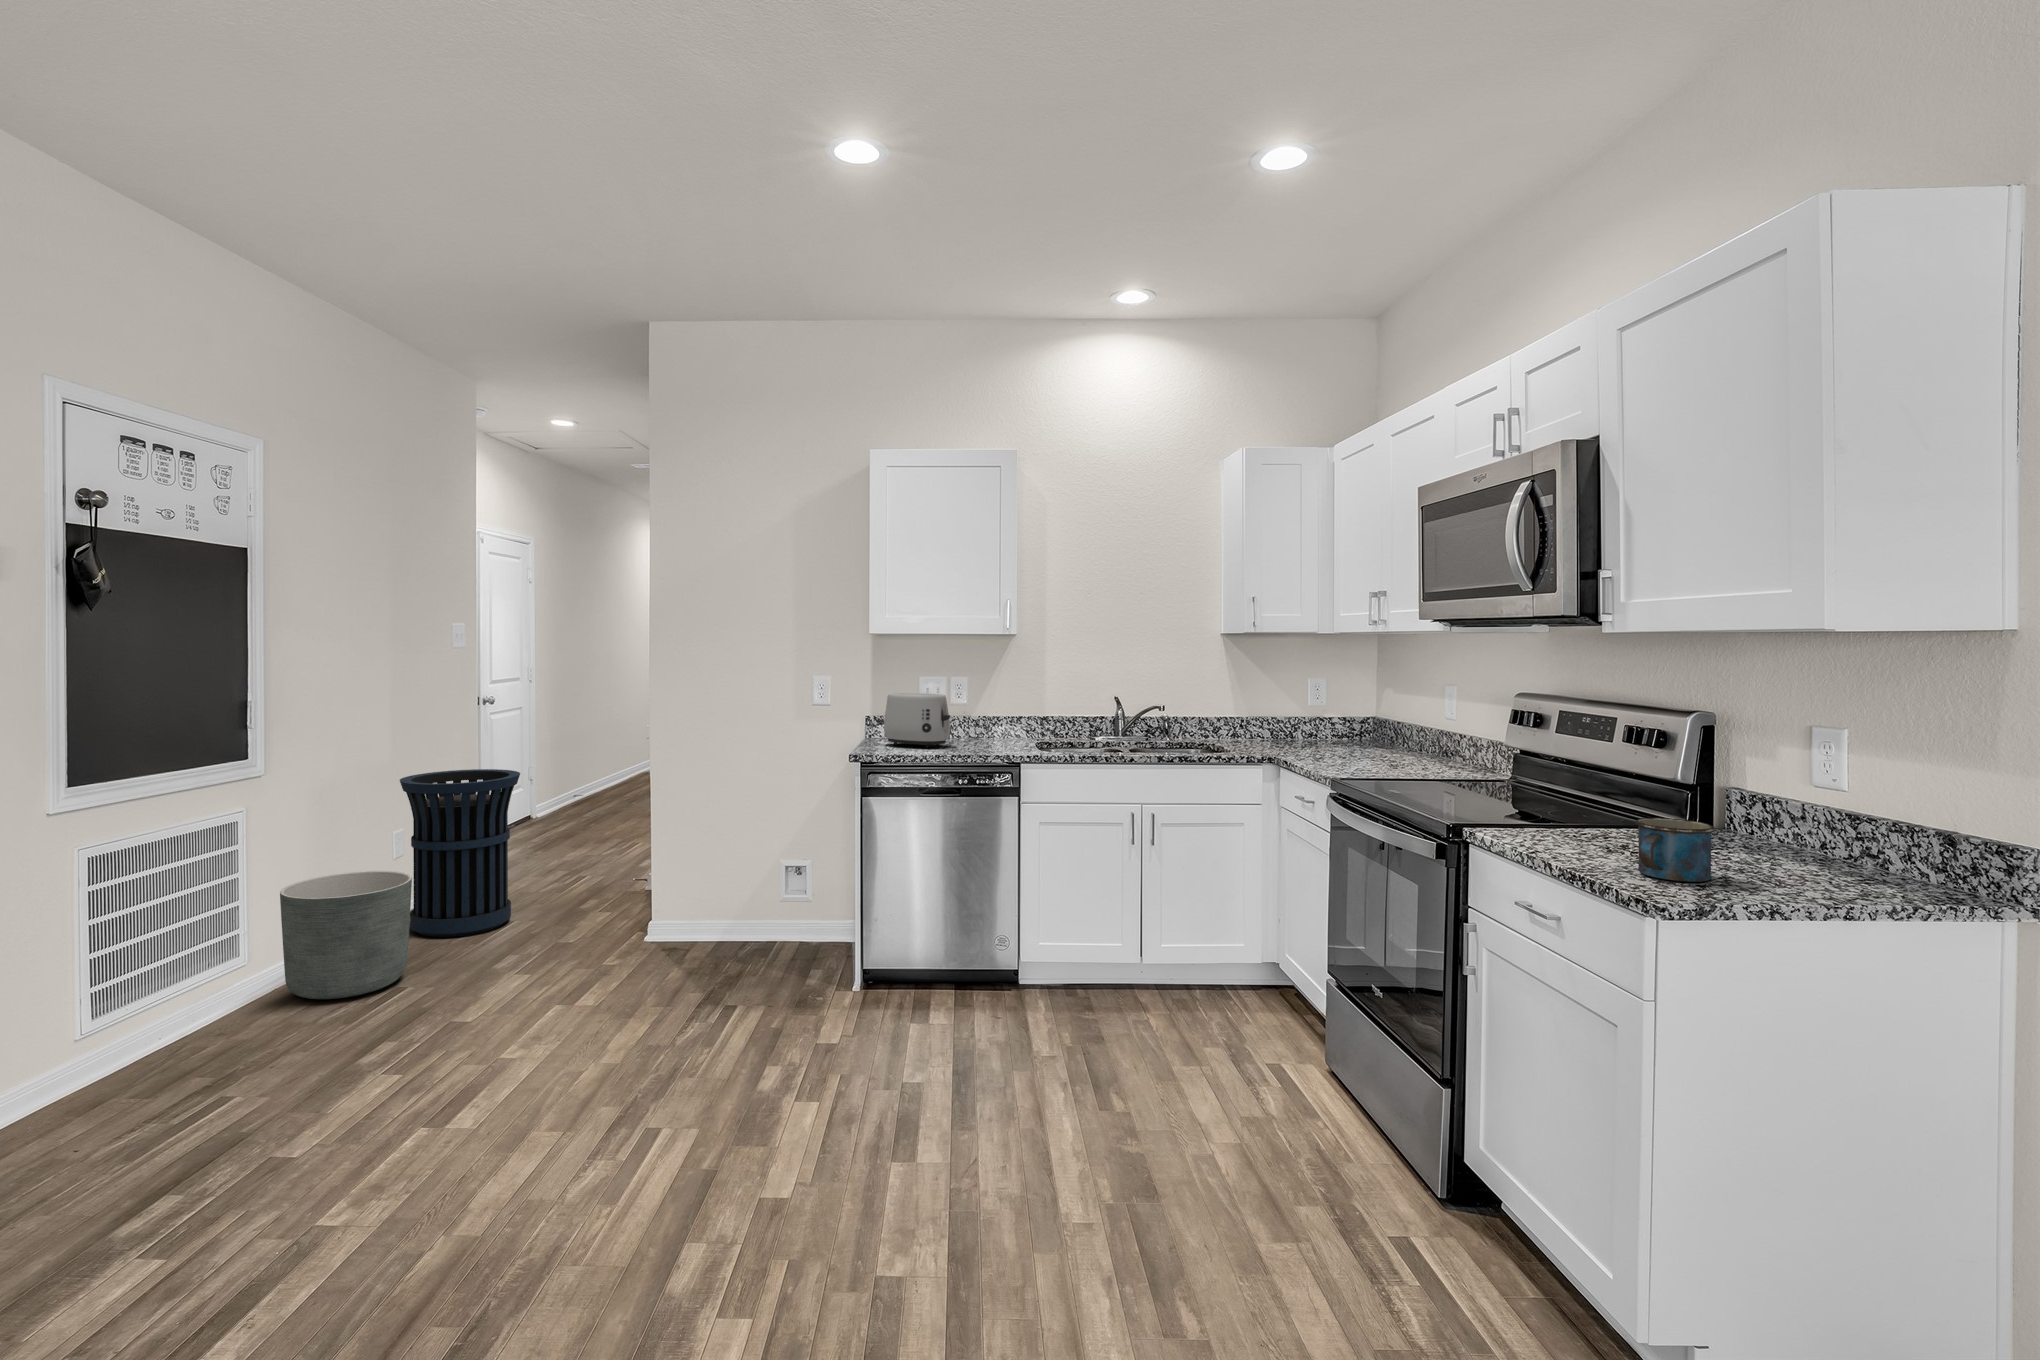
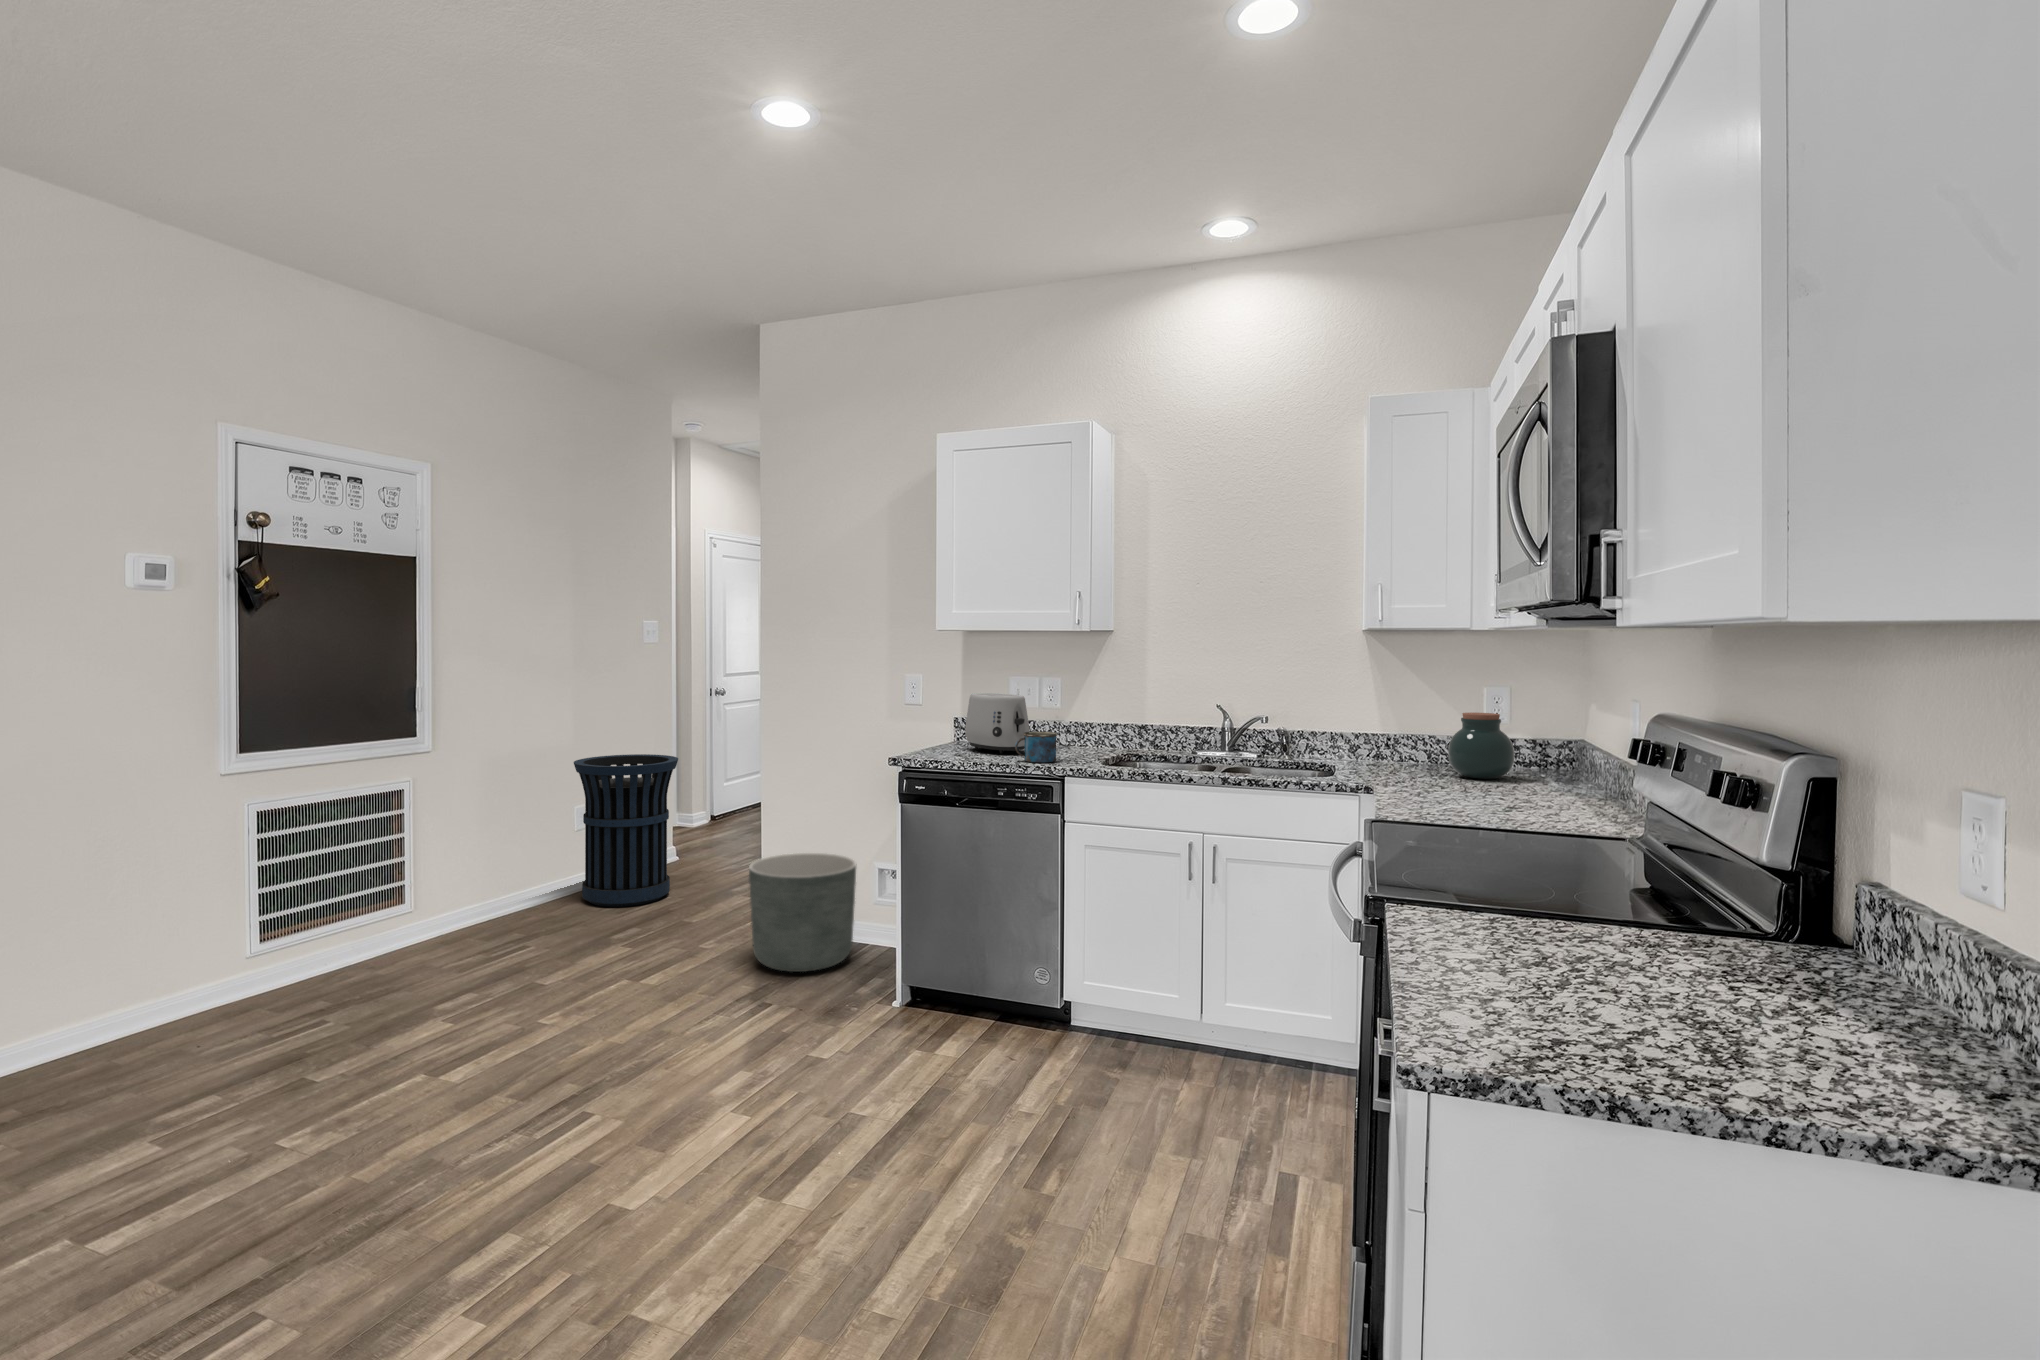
jar: none [1301,698,1348,748] -> present [1448,713,1514,779]
mug: present [1635,818,1714,882] -> present [1015,732,1058,763]
planter: present [280,871,412,999] -> present [749,853,856,972]

